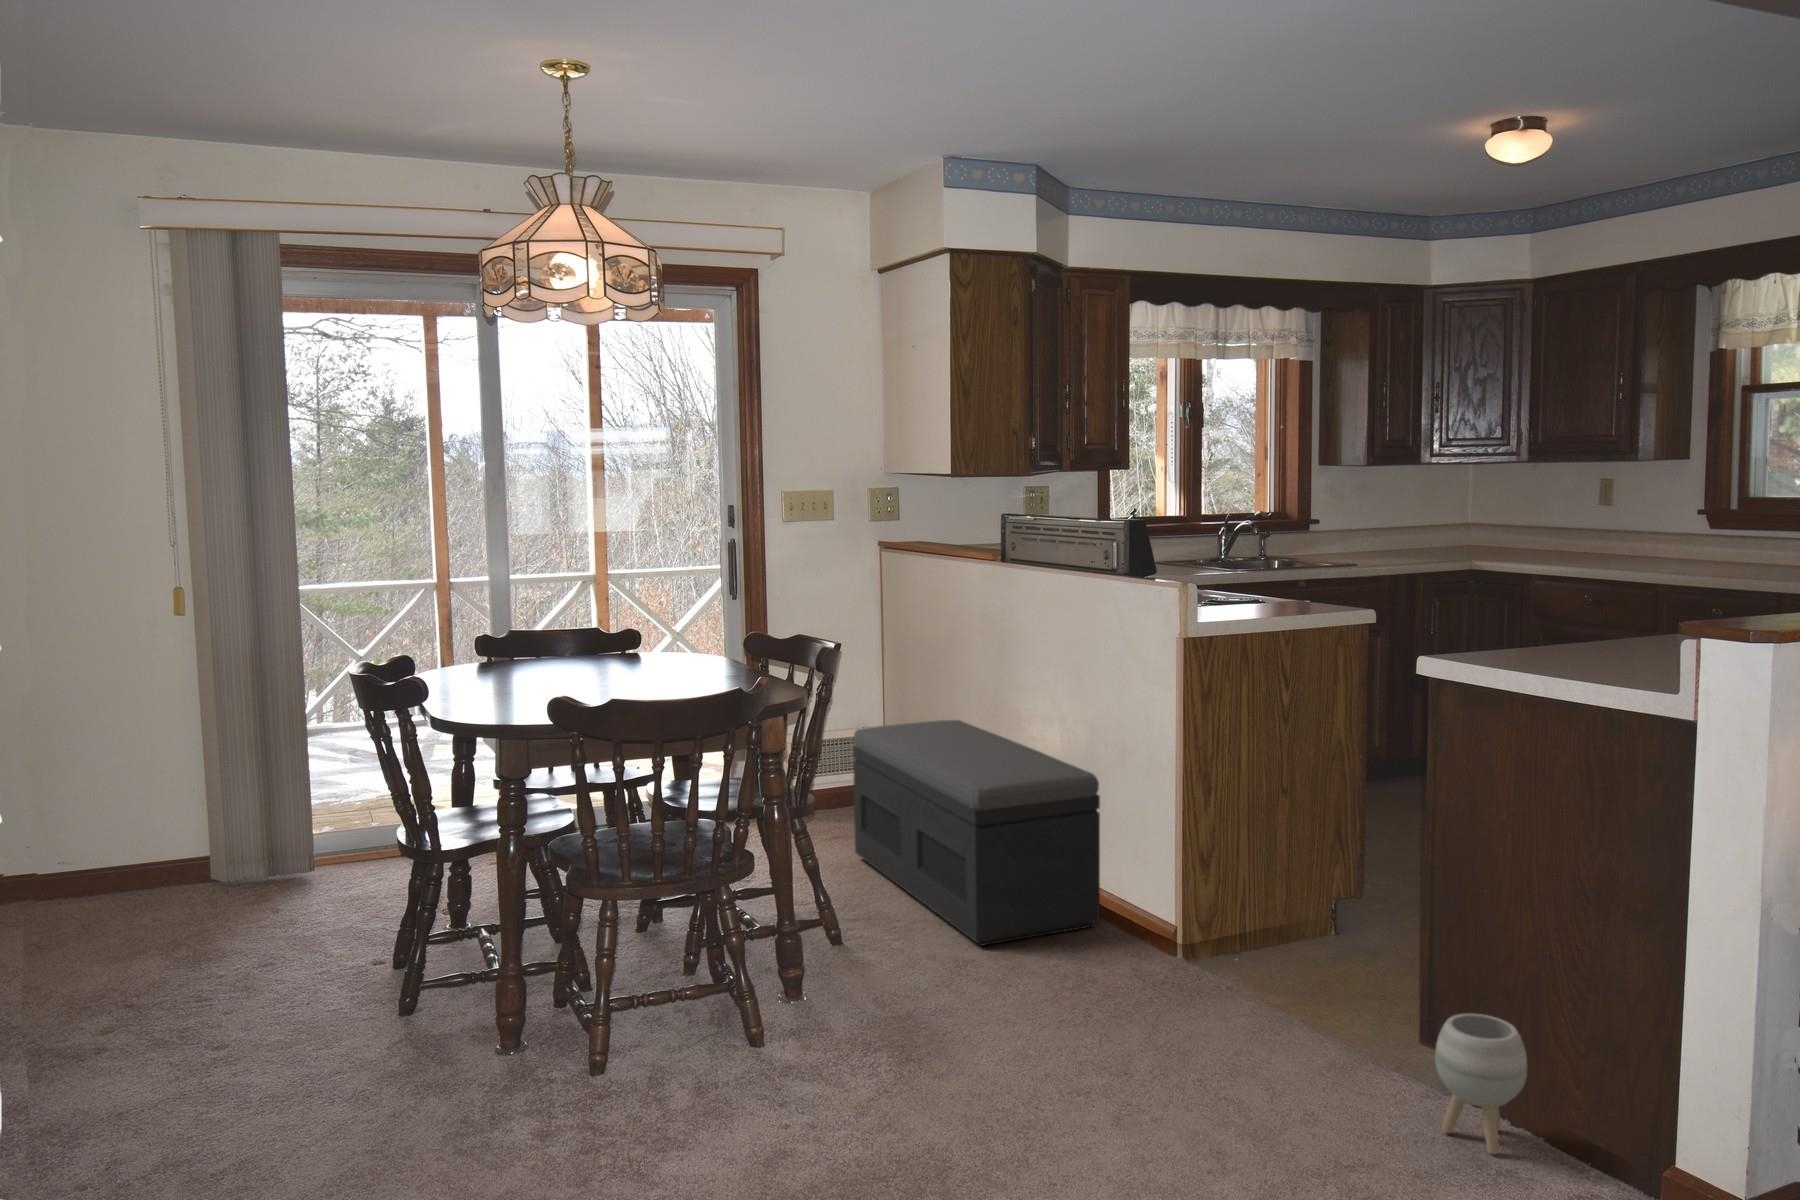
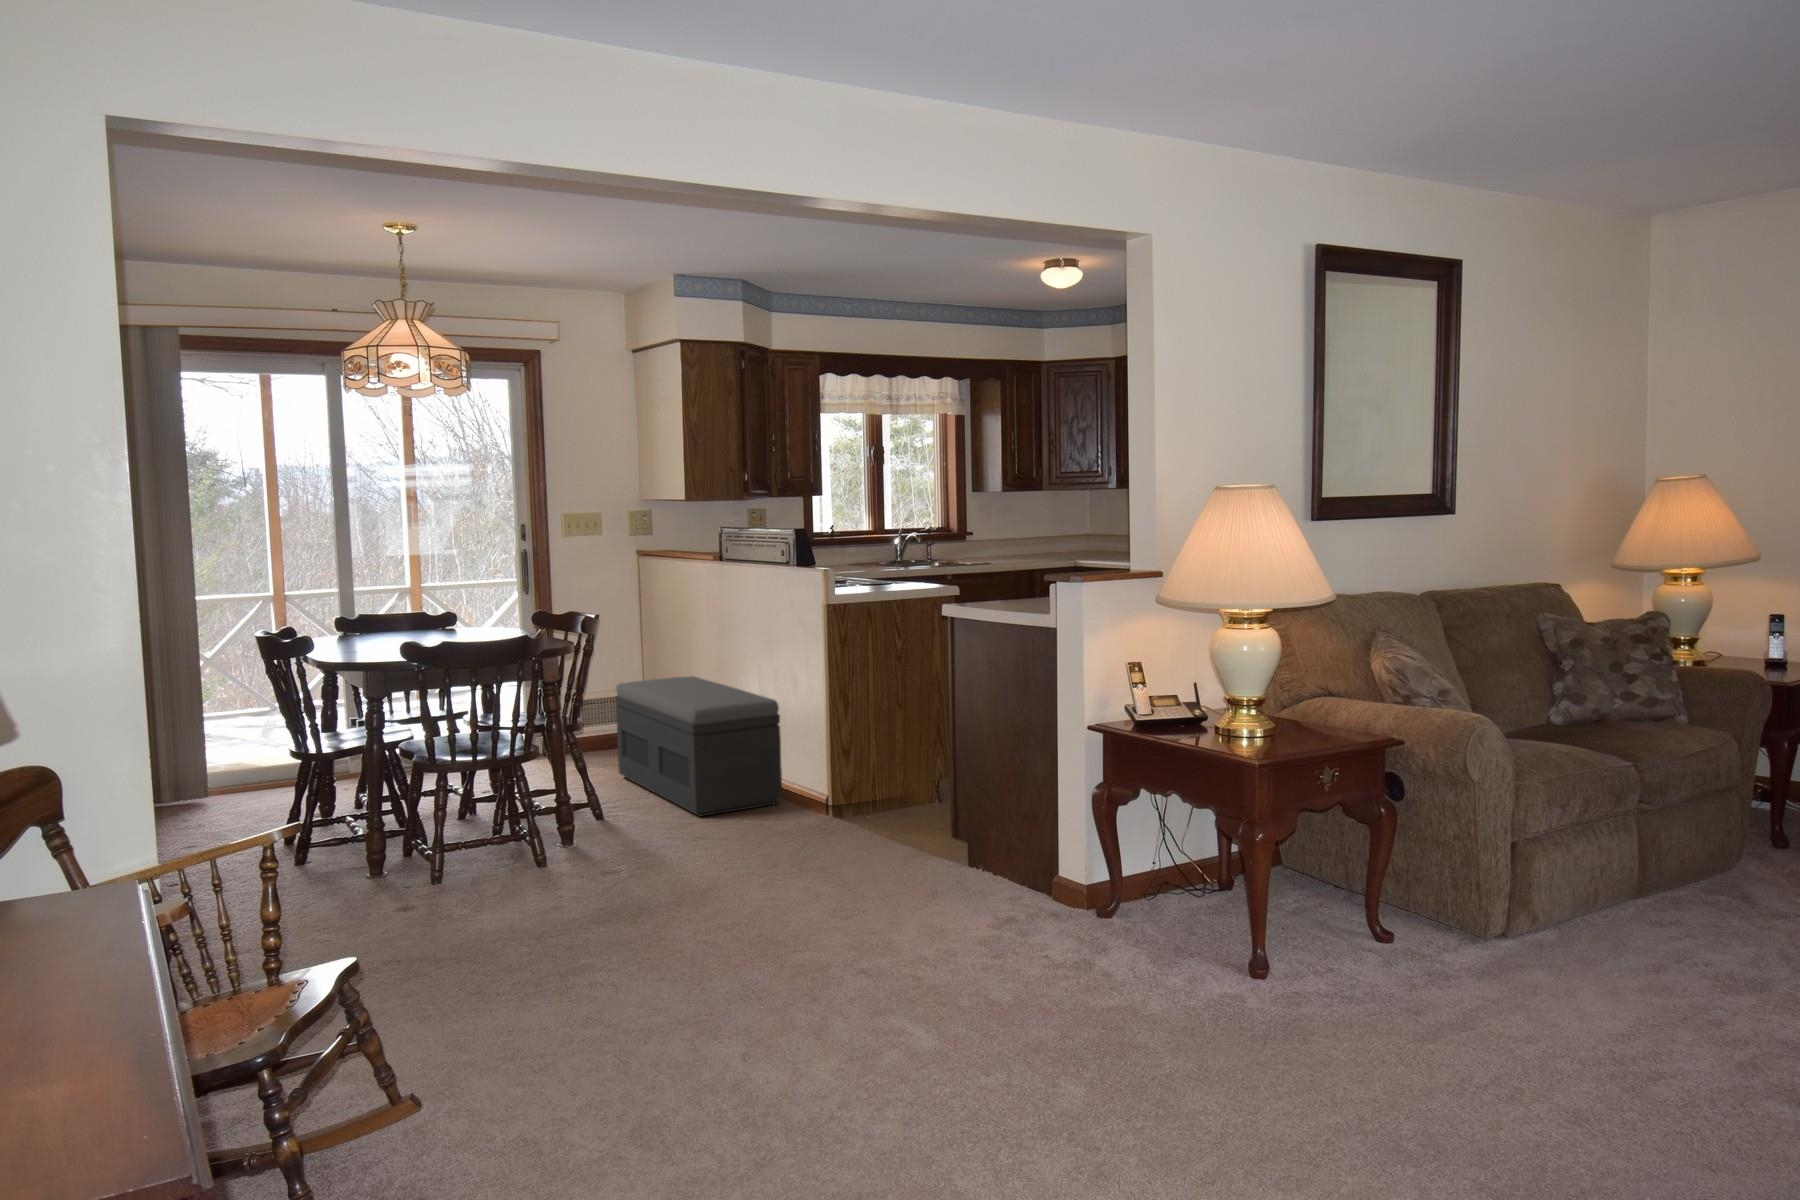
planter: present [1435,1014,1527,1155] -> none [945,809,993,884]

